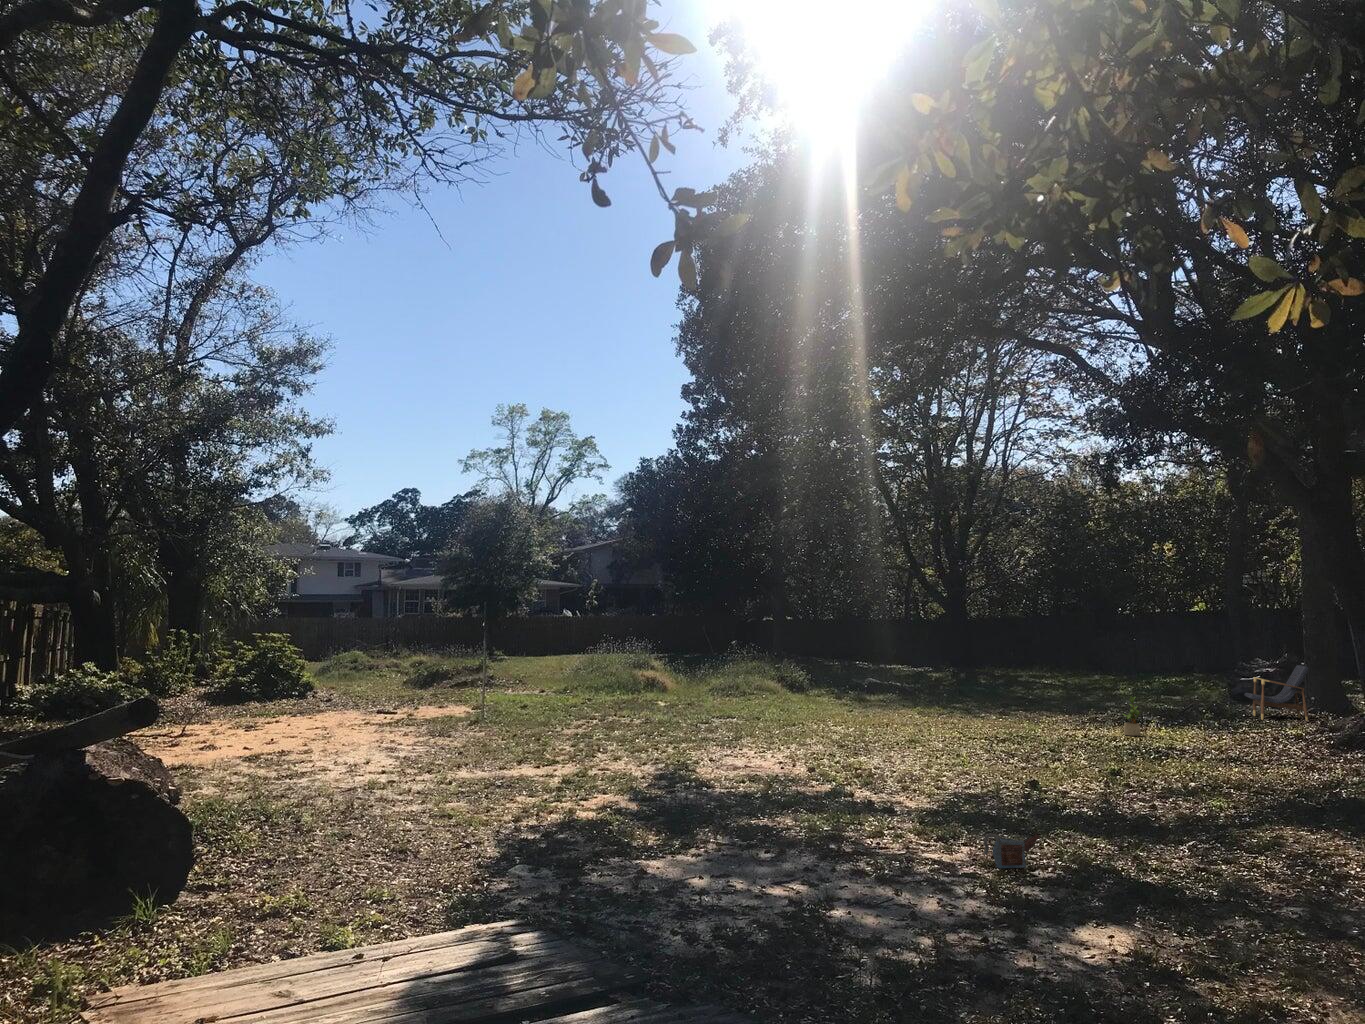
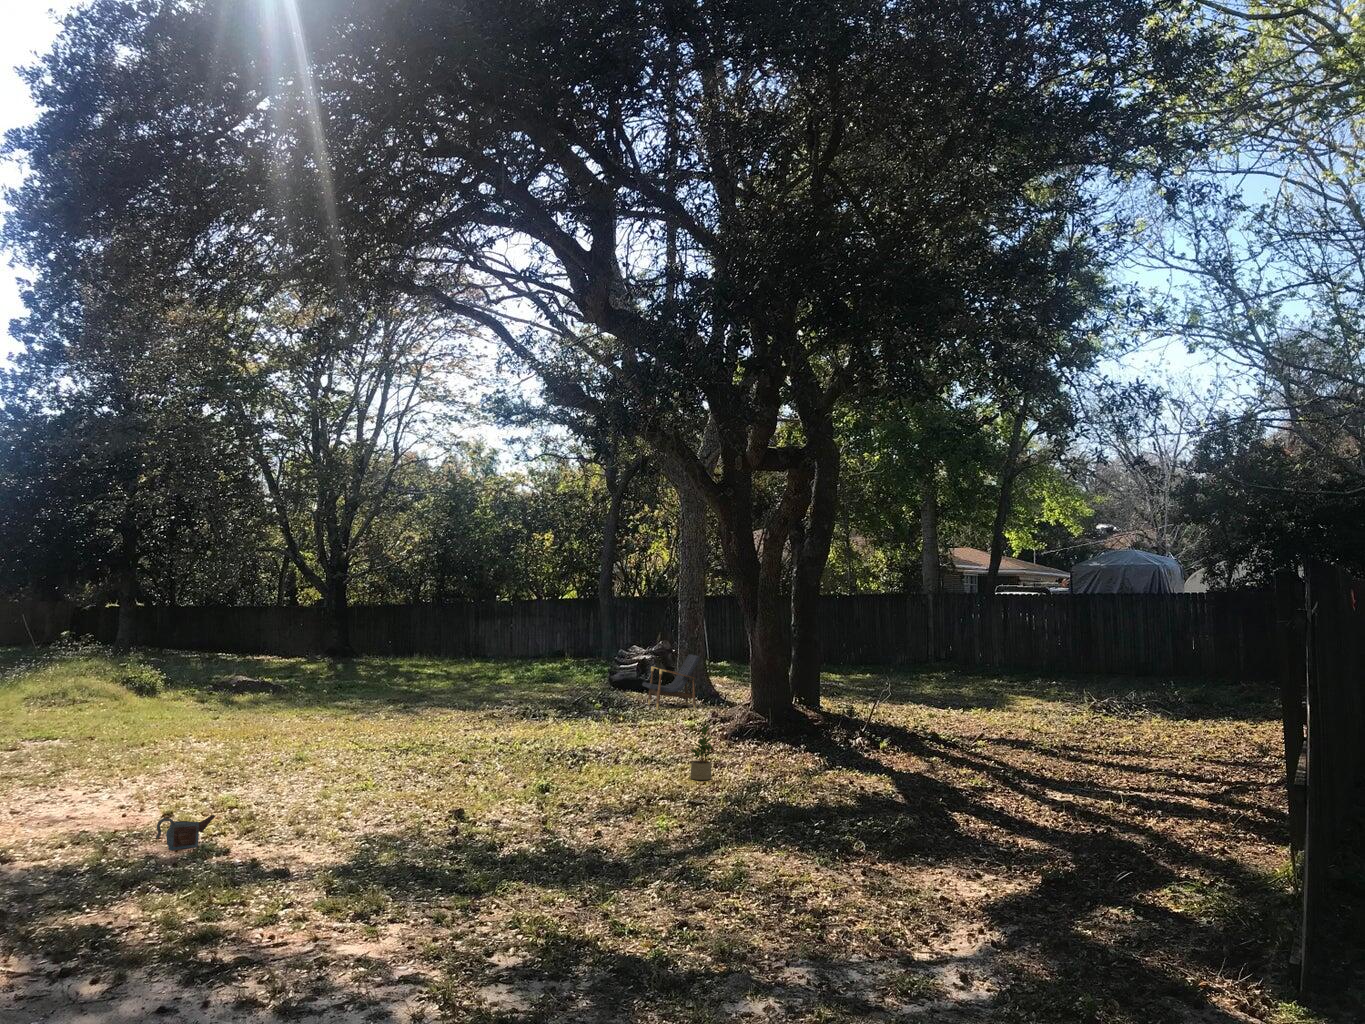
potted plant: present [1123,696,1141,736] -> present [690,724,715,780]
watering can: present [984,834,1039,868] -> present [156,815,215,850]

